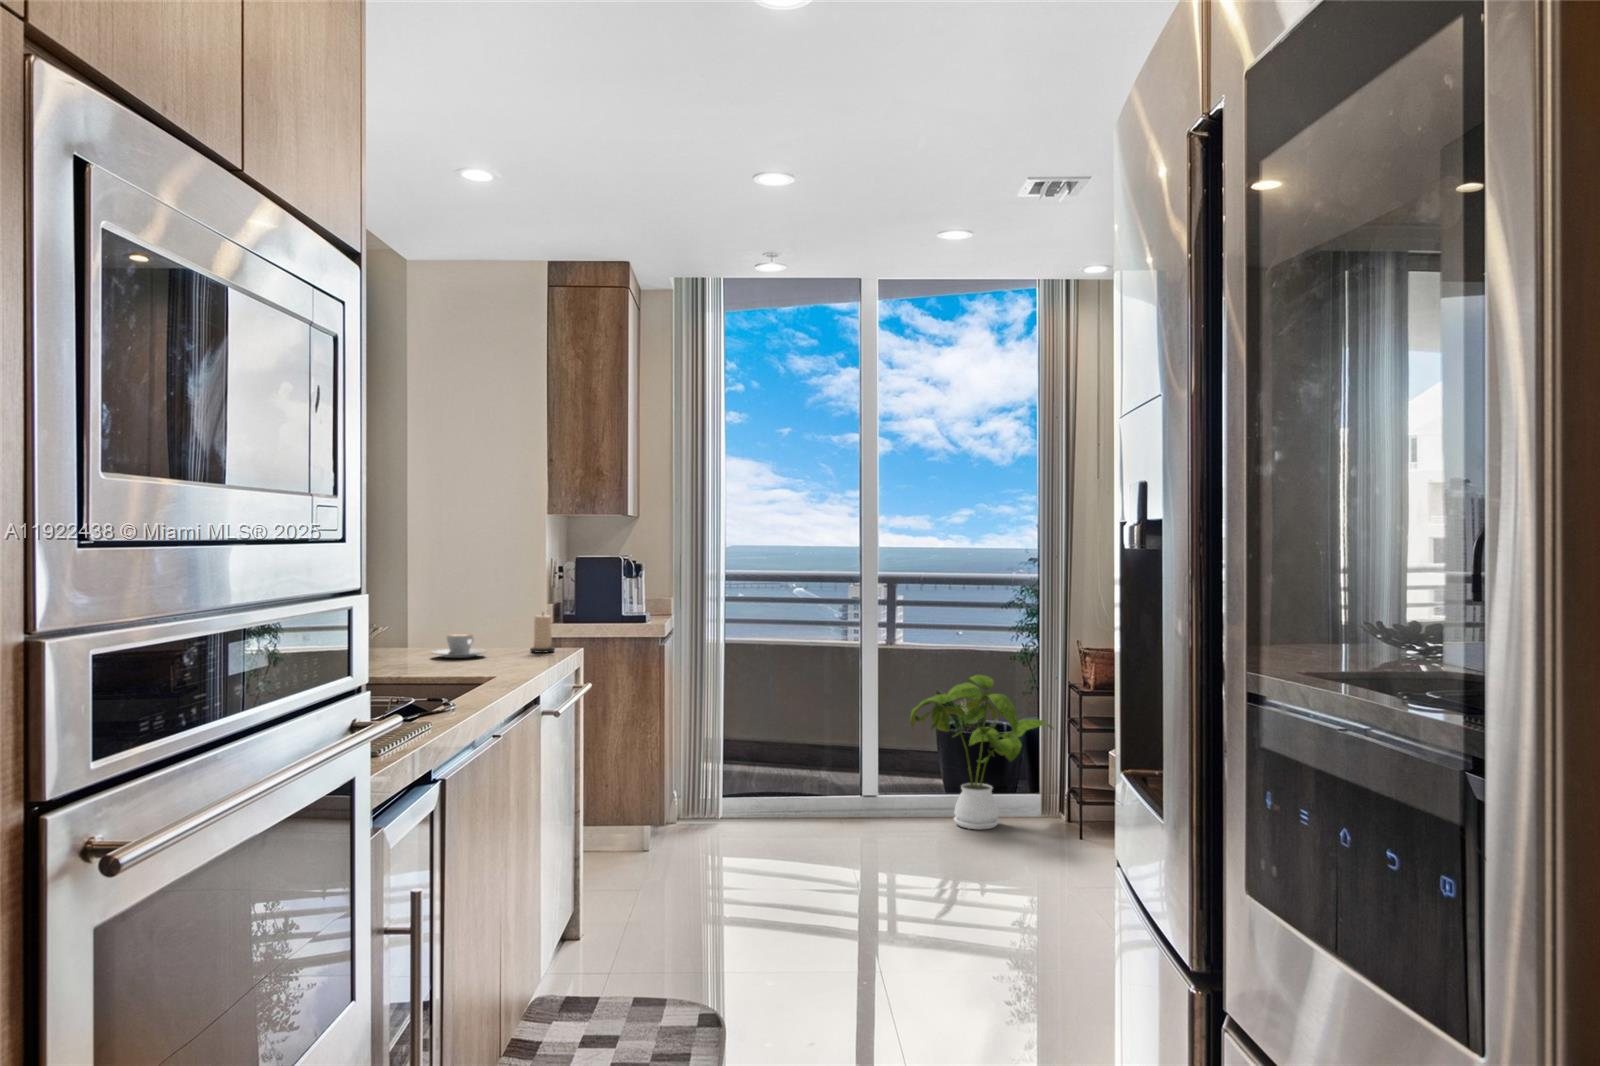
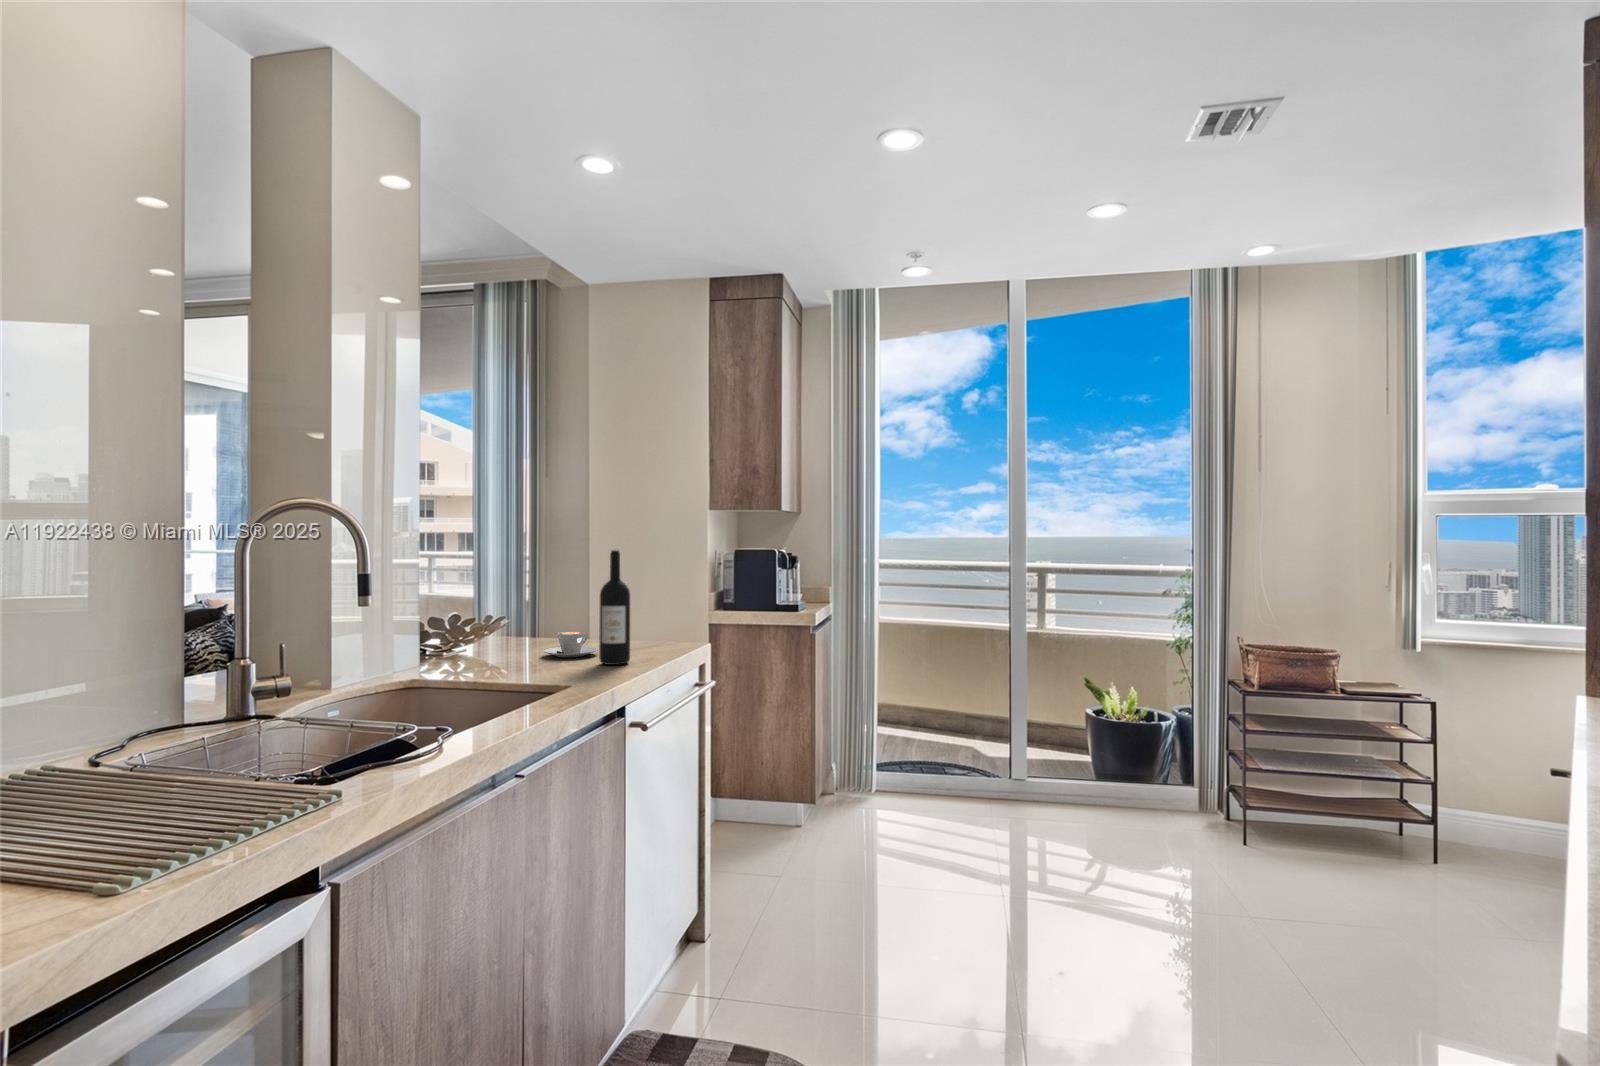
wine bottle: none [499,553,529,662] -> present [599,550,630,665]
candle: present [530,613,555,653] -> none [646,609,671,651]
house plant: present [910,675,1053,829] -> none [1058,668,1212,823]

